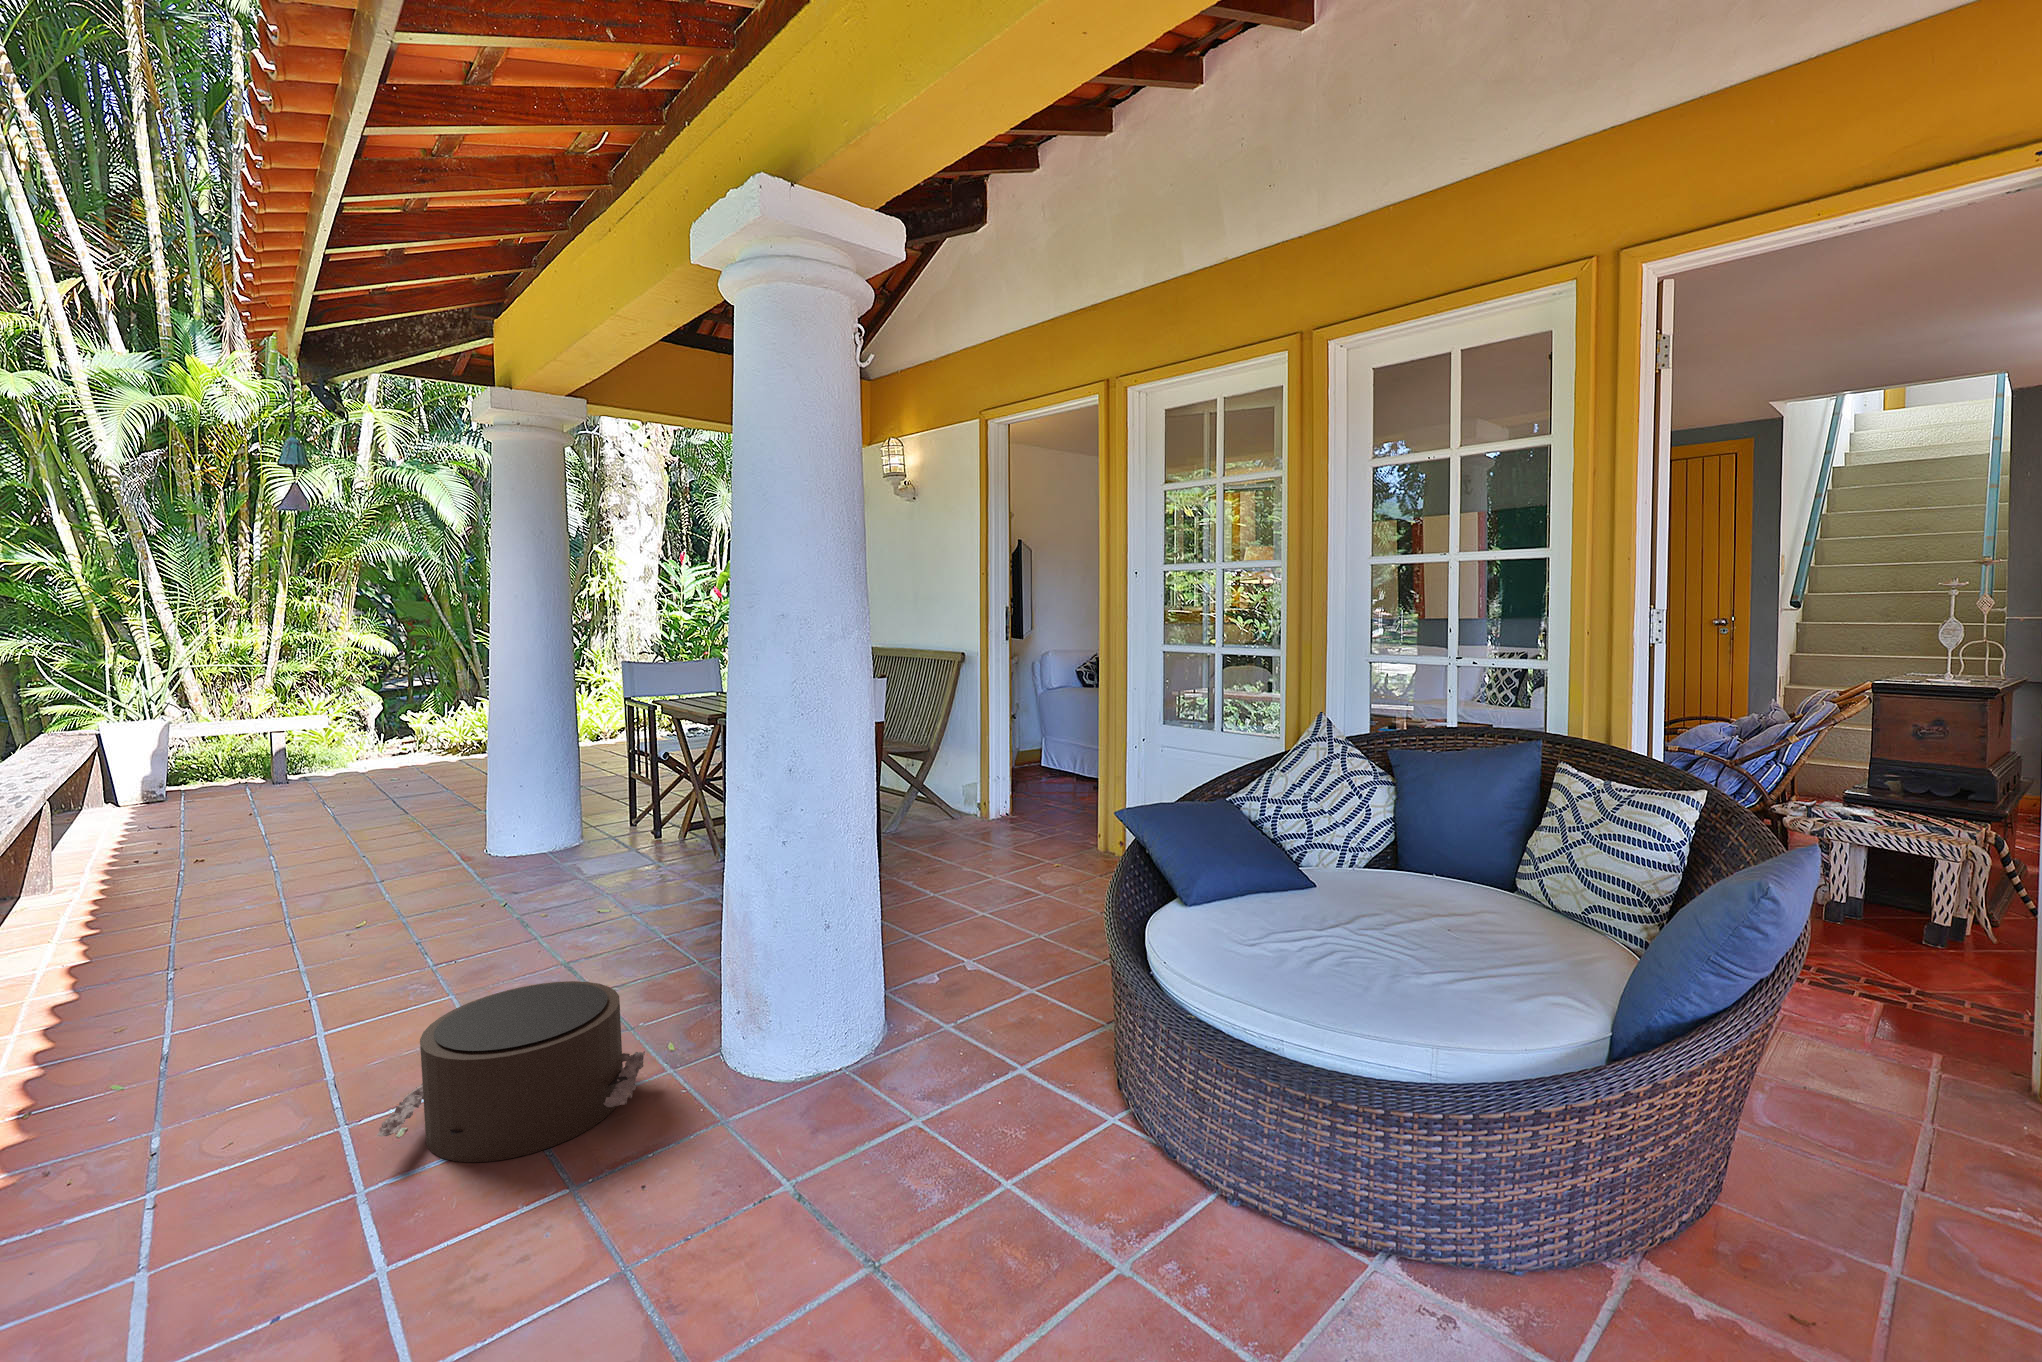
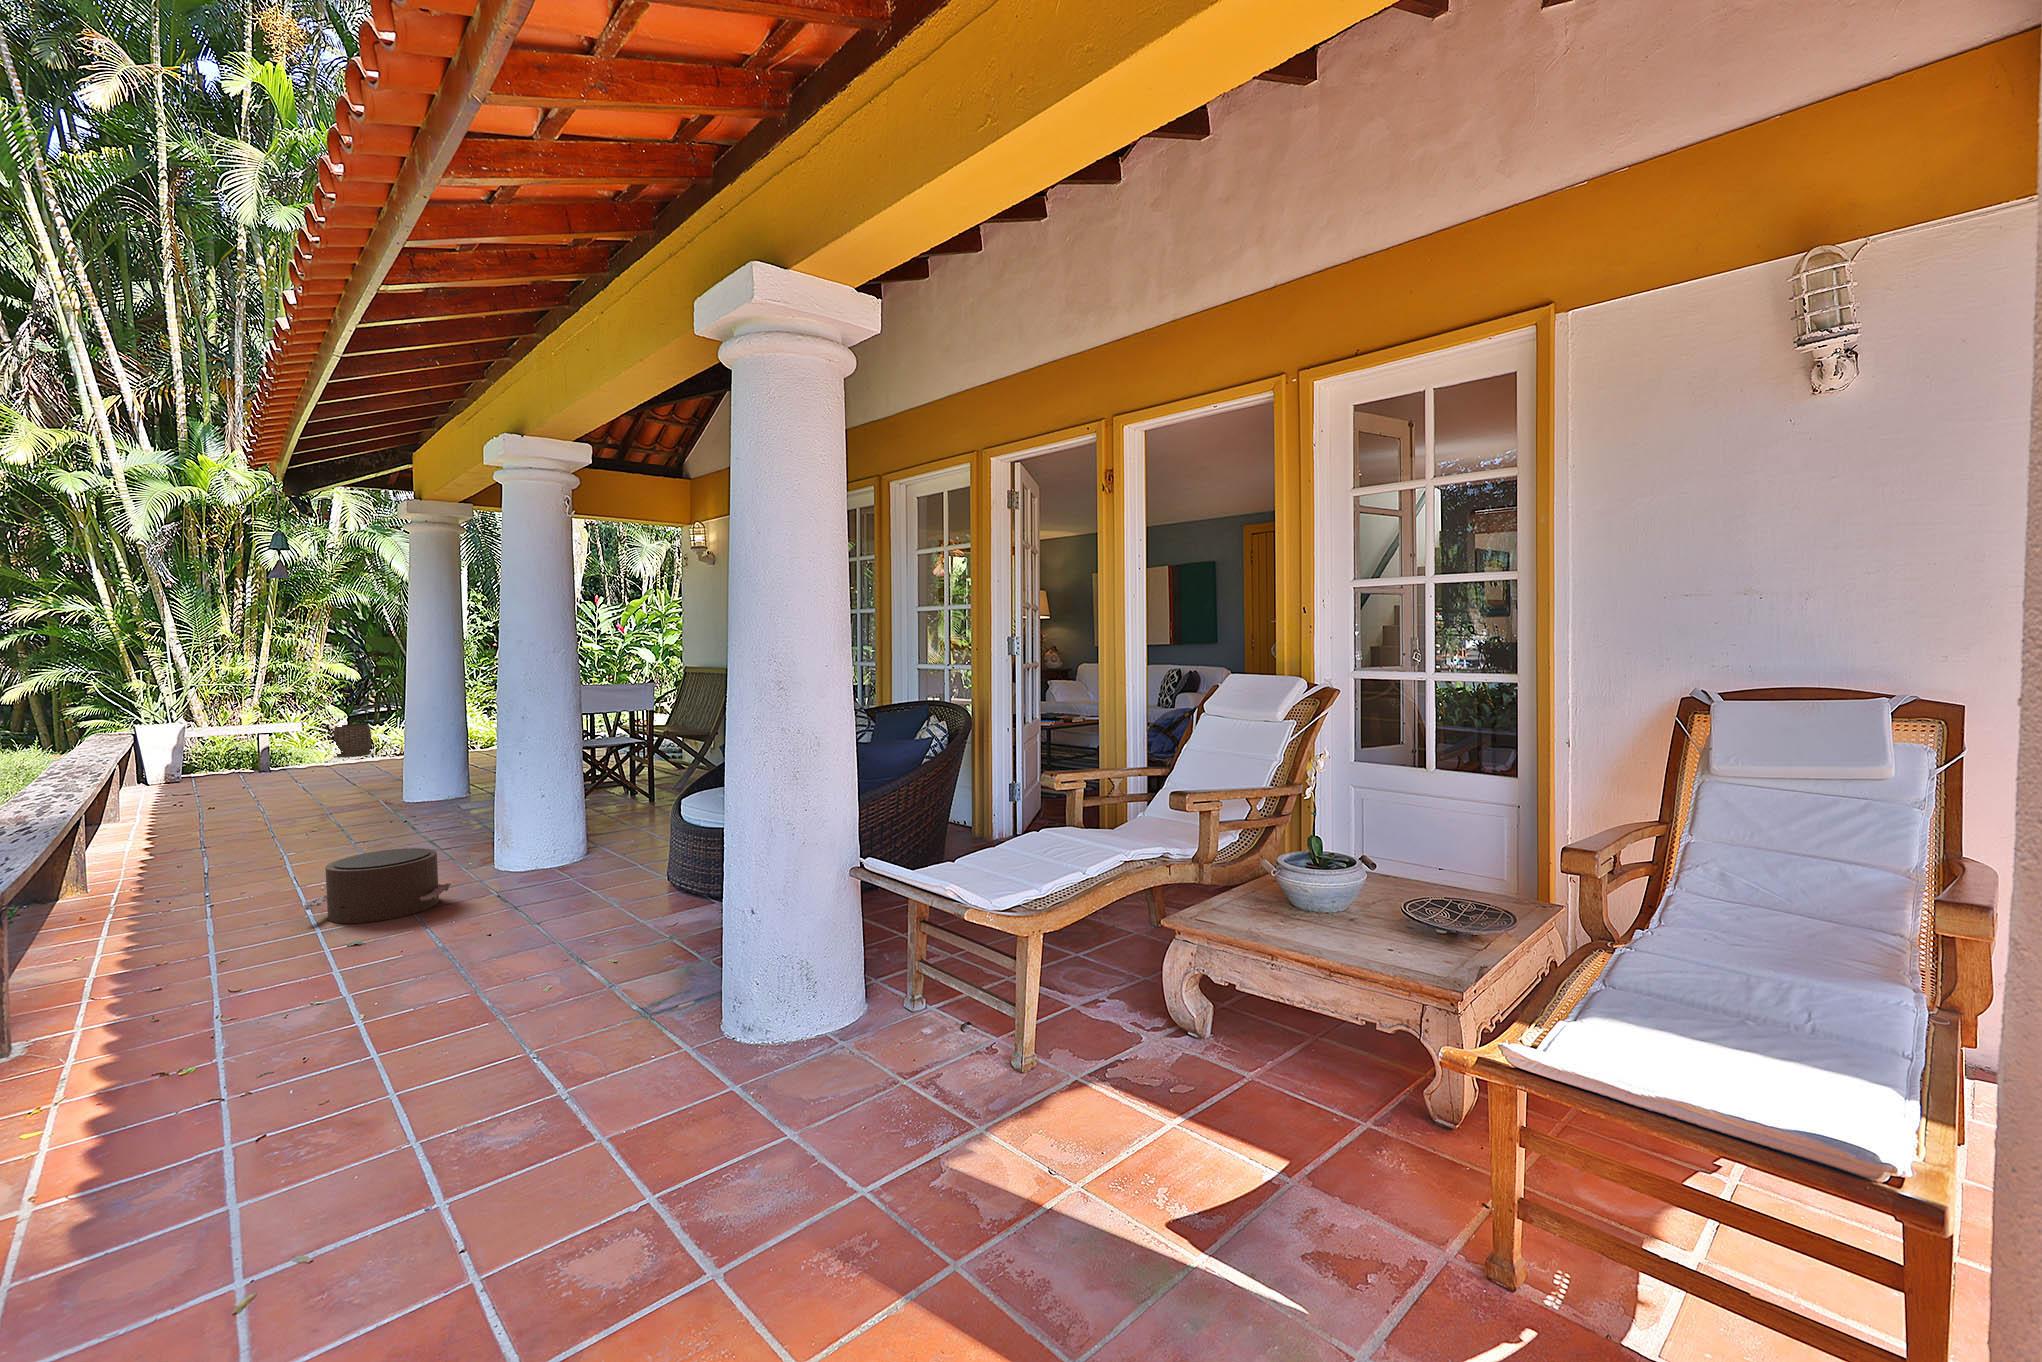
woven basket: none [367,710,413,752] -> present [334,724,371,757]

